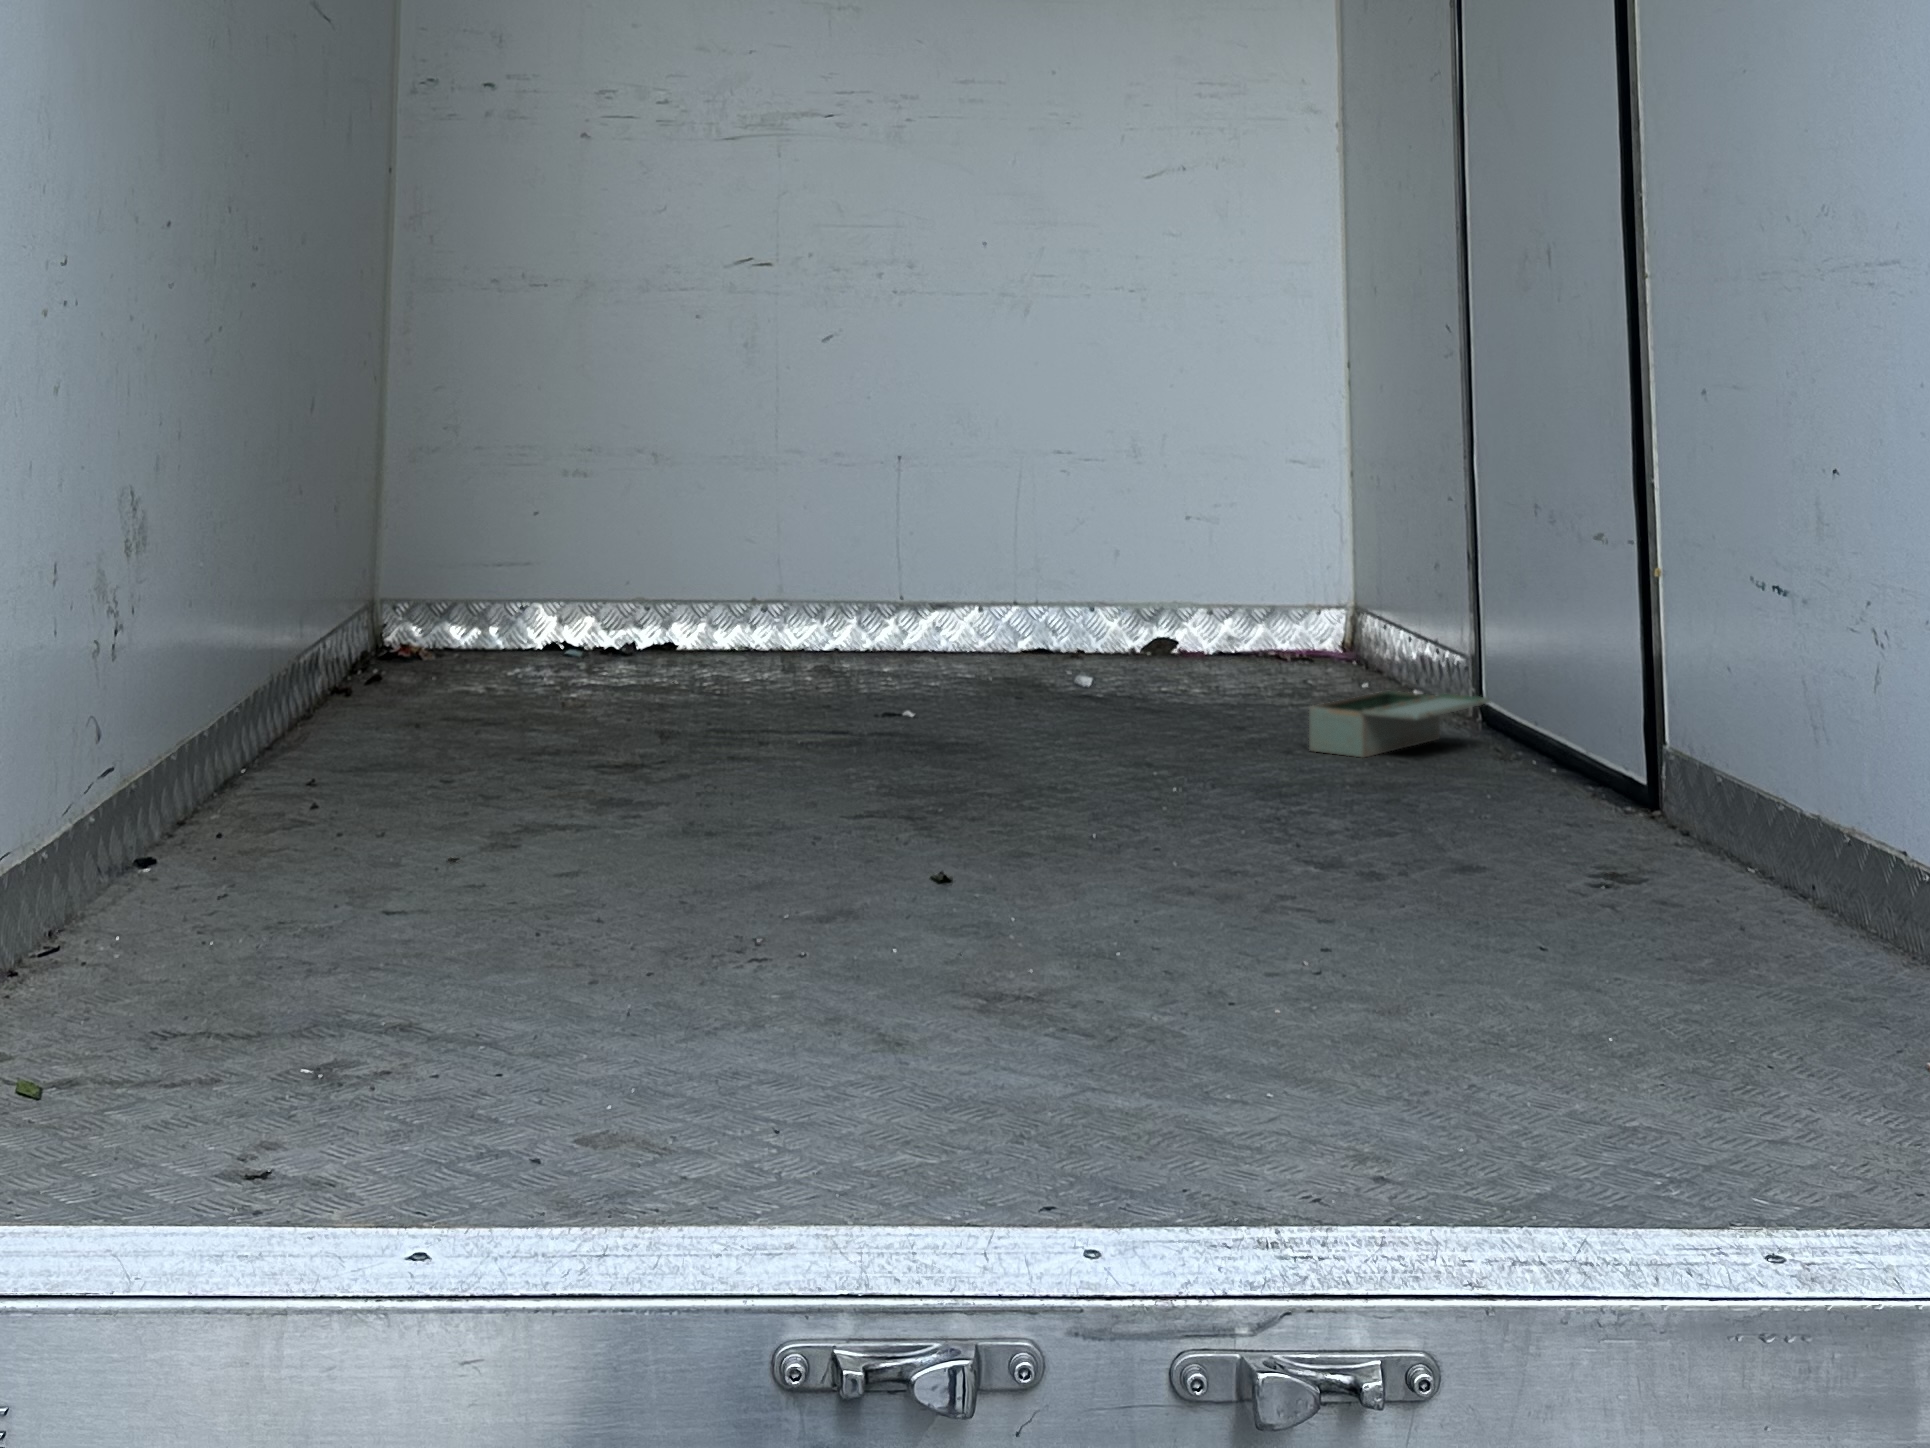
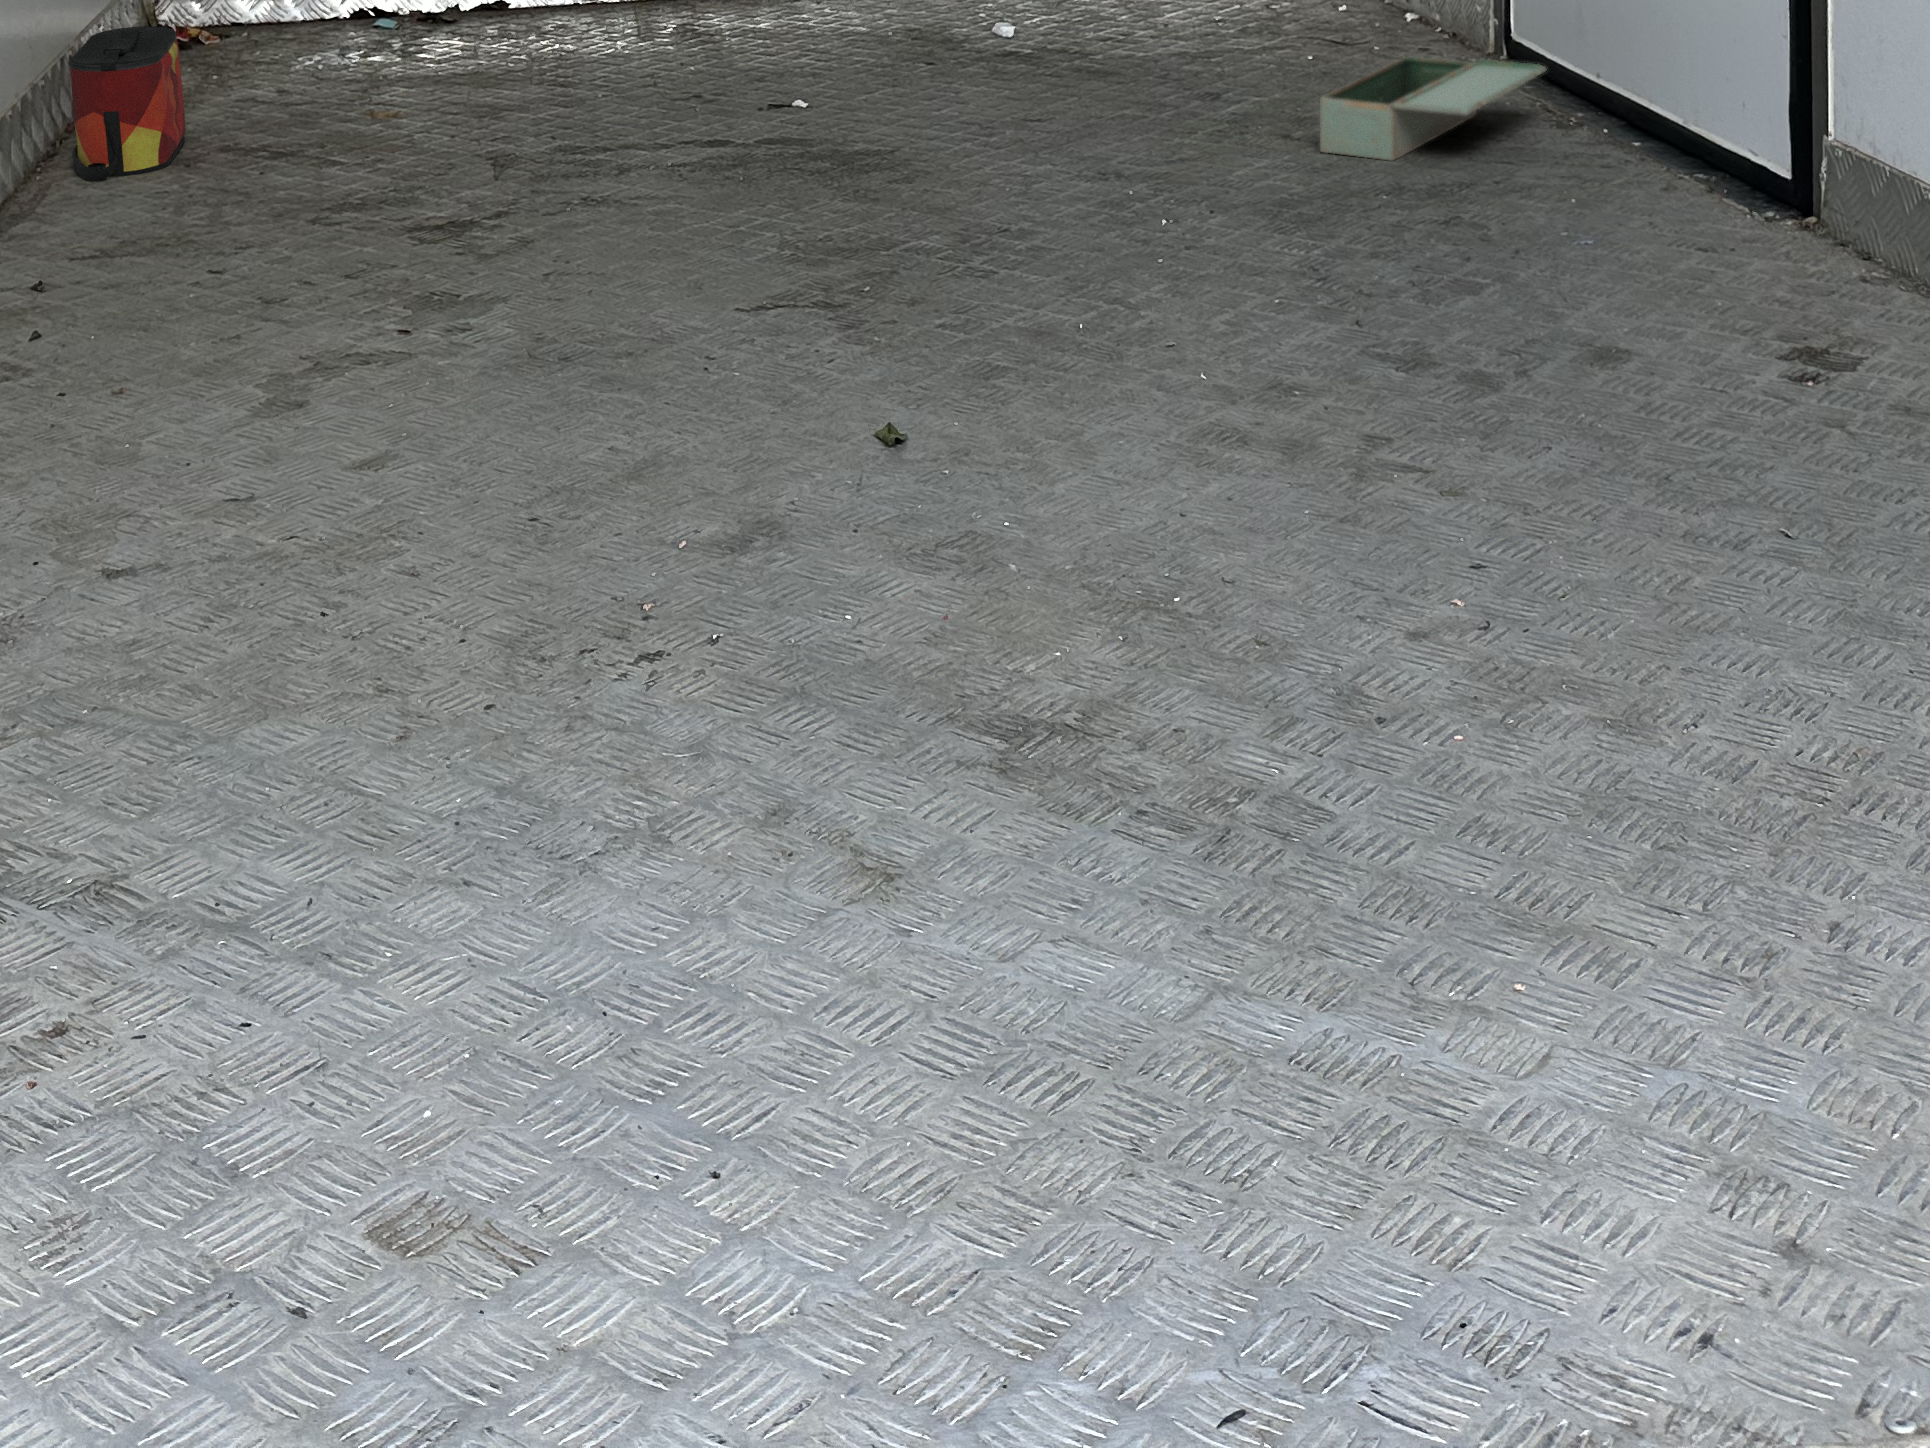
bag: none [334,612,422,725] -> present [70,26,185,182]

